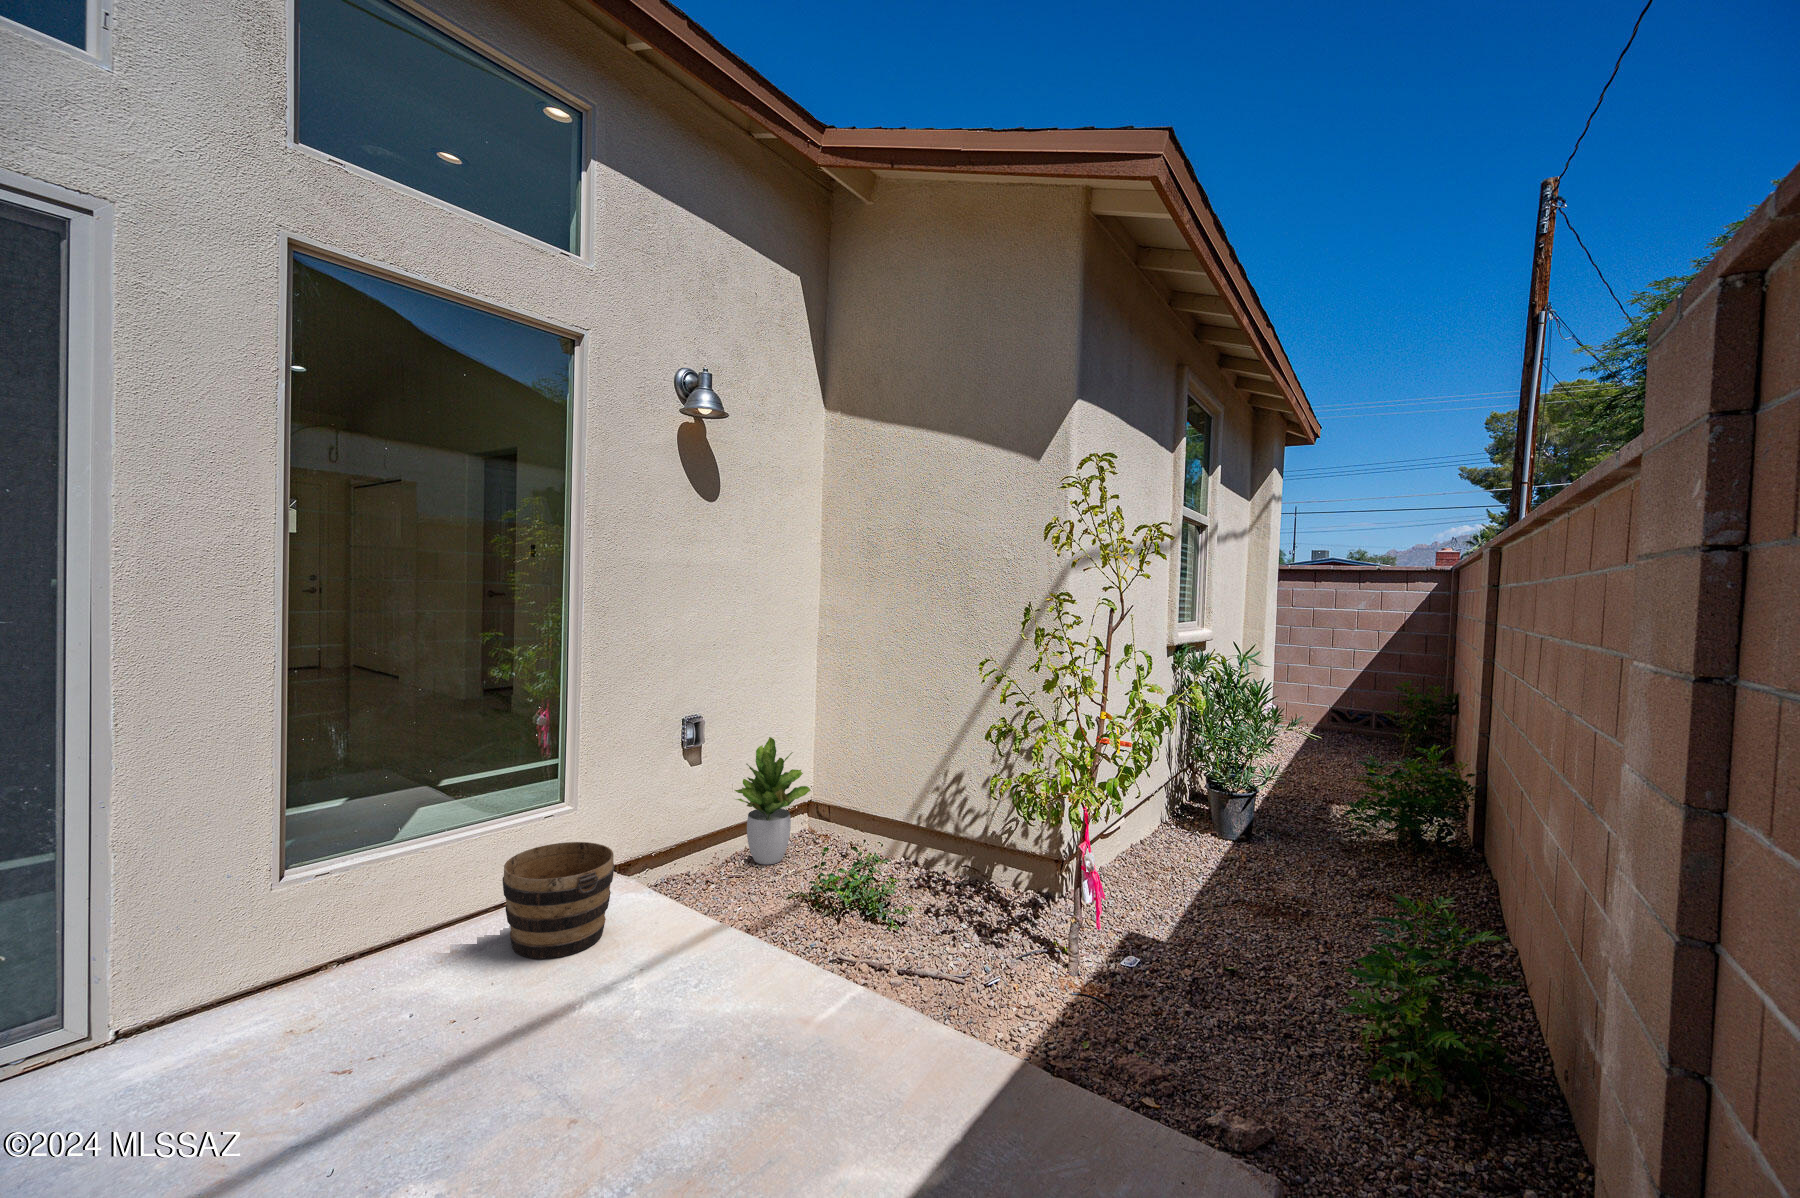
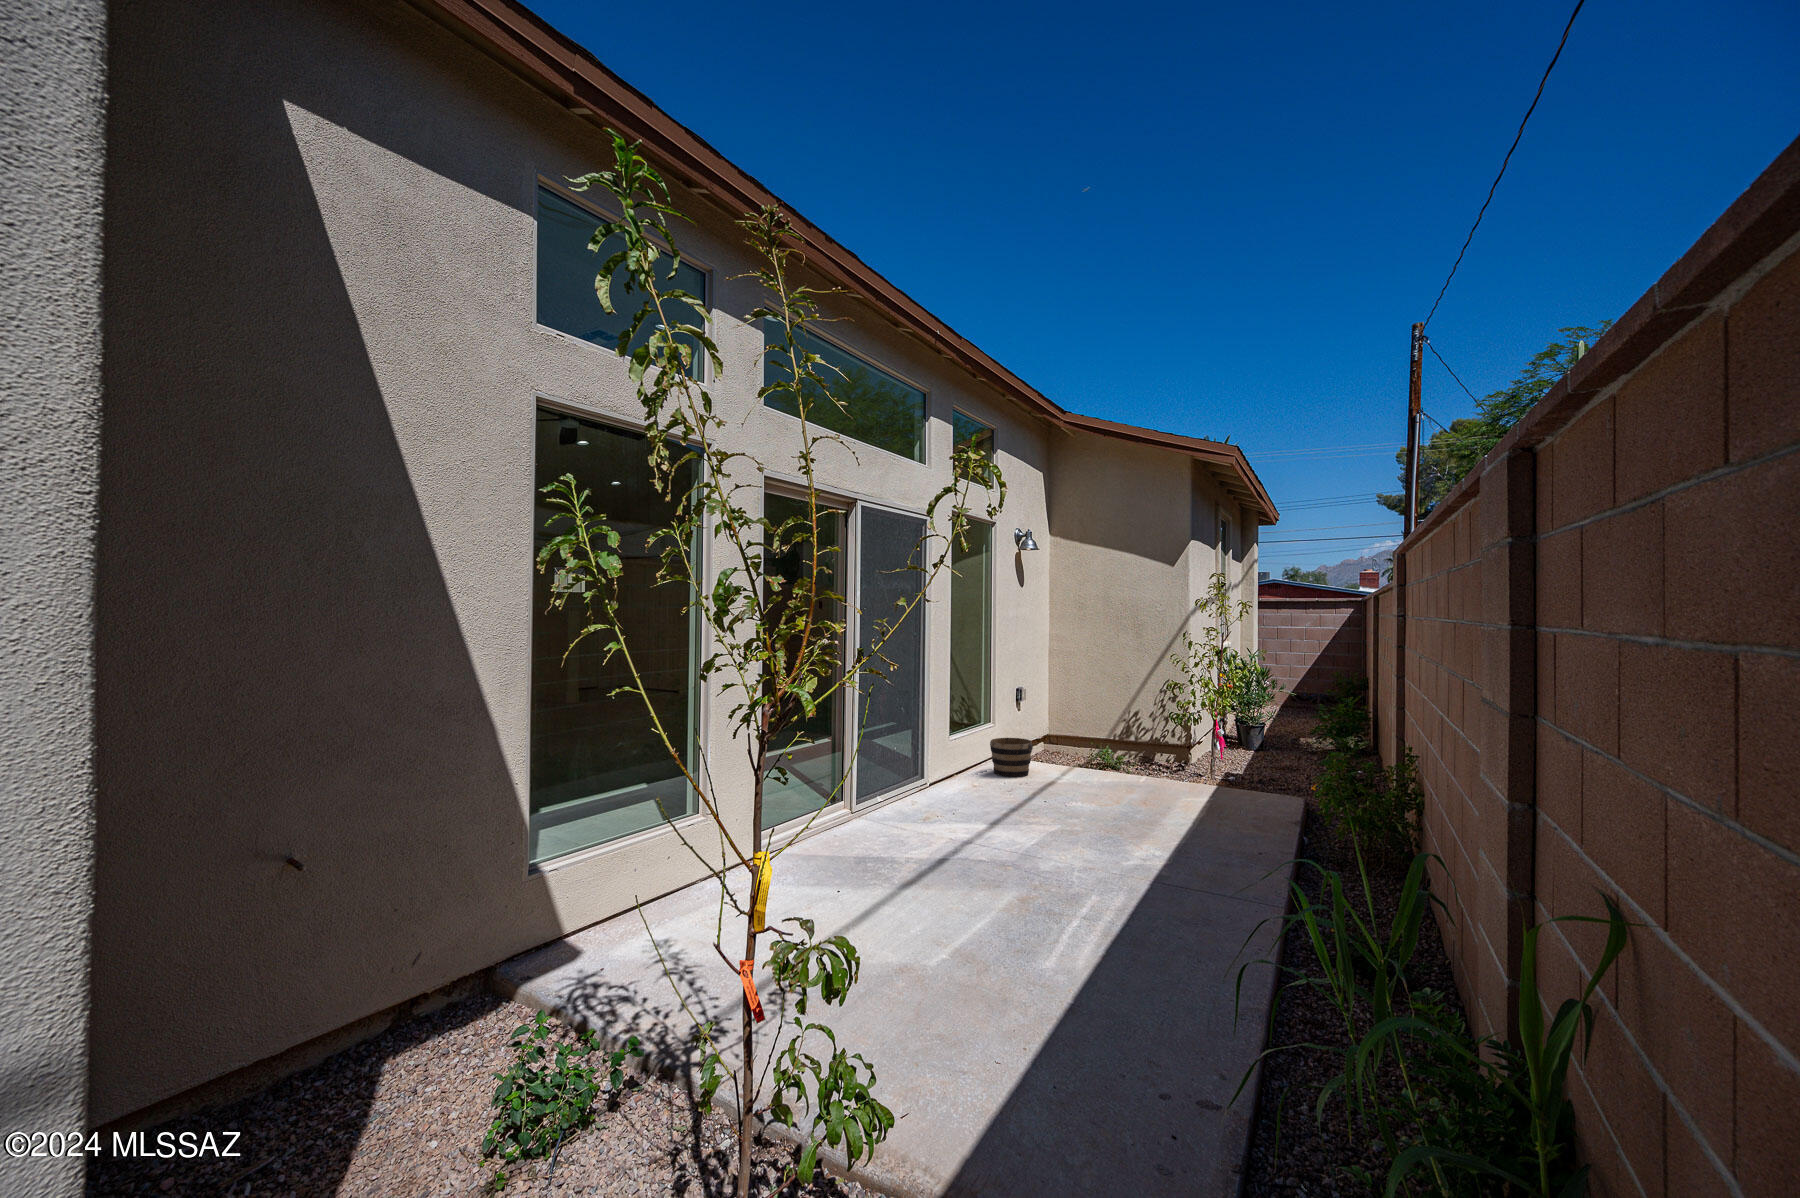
potted plant: present [735,737,811,865] -> none [1037,698,1073,757]

